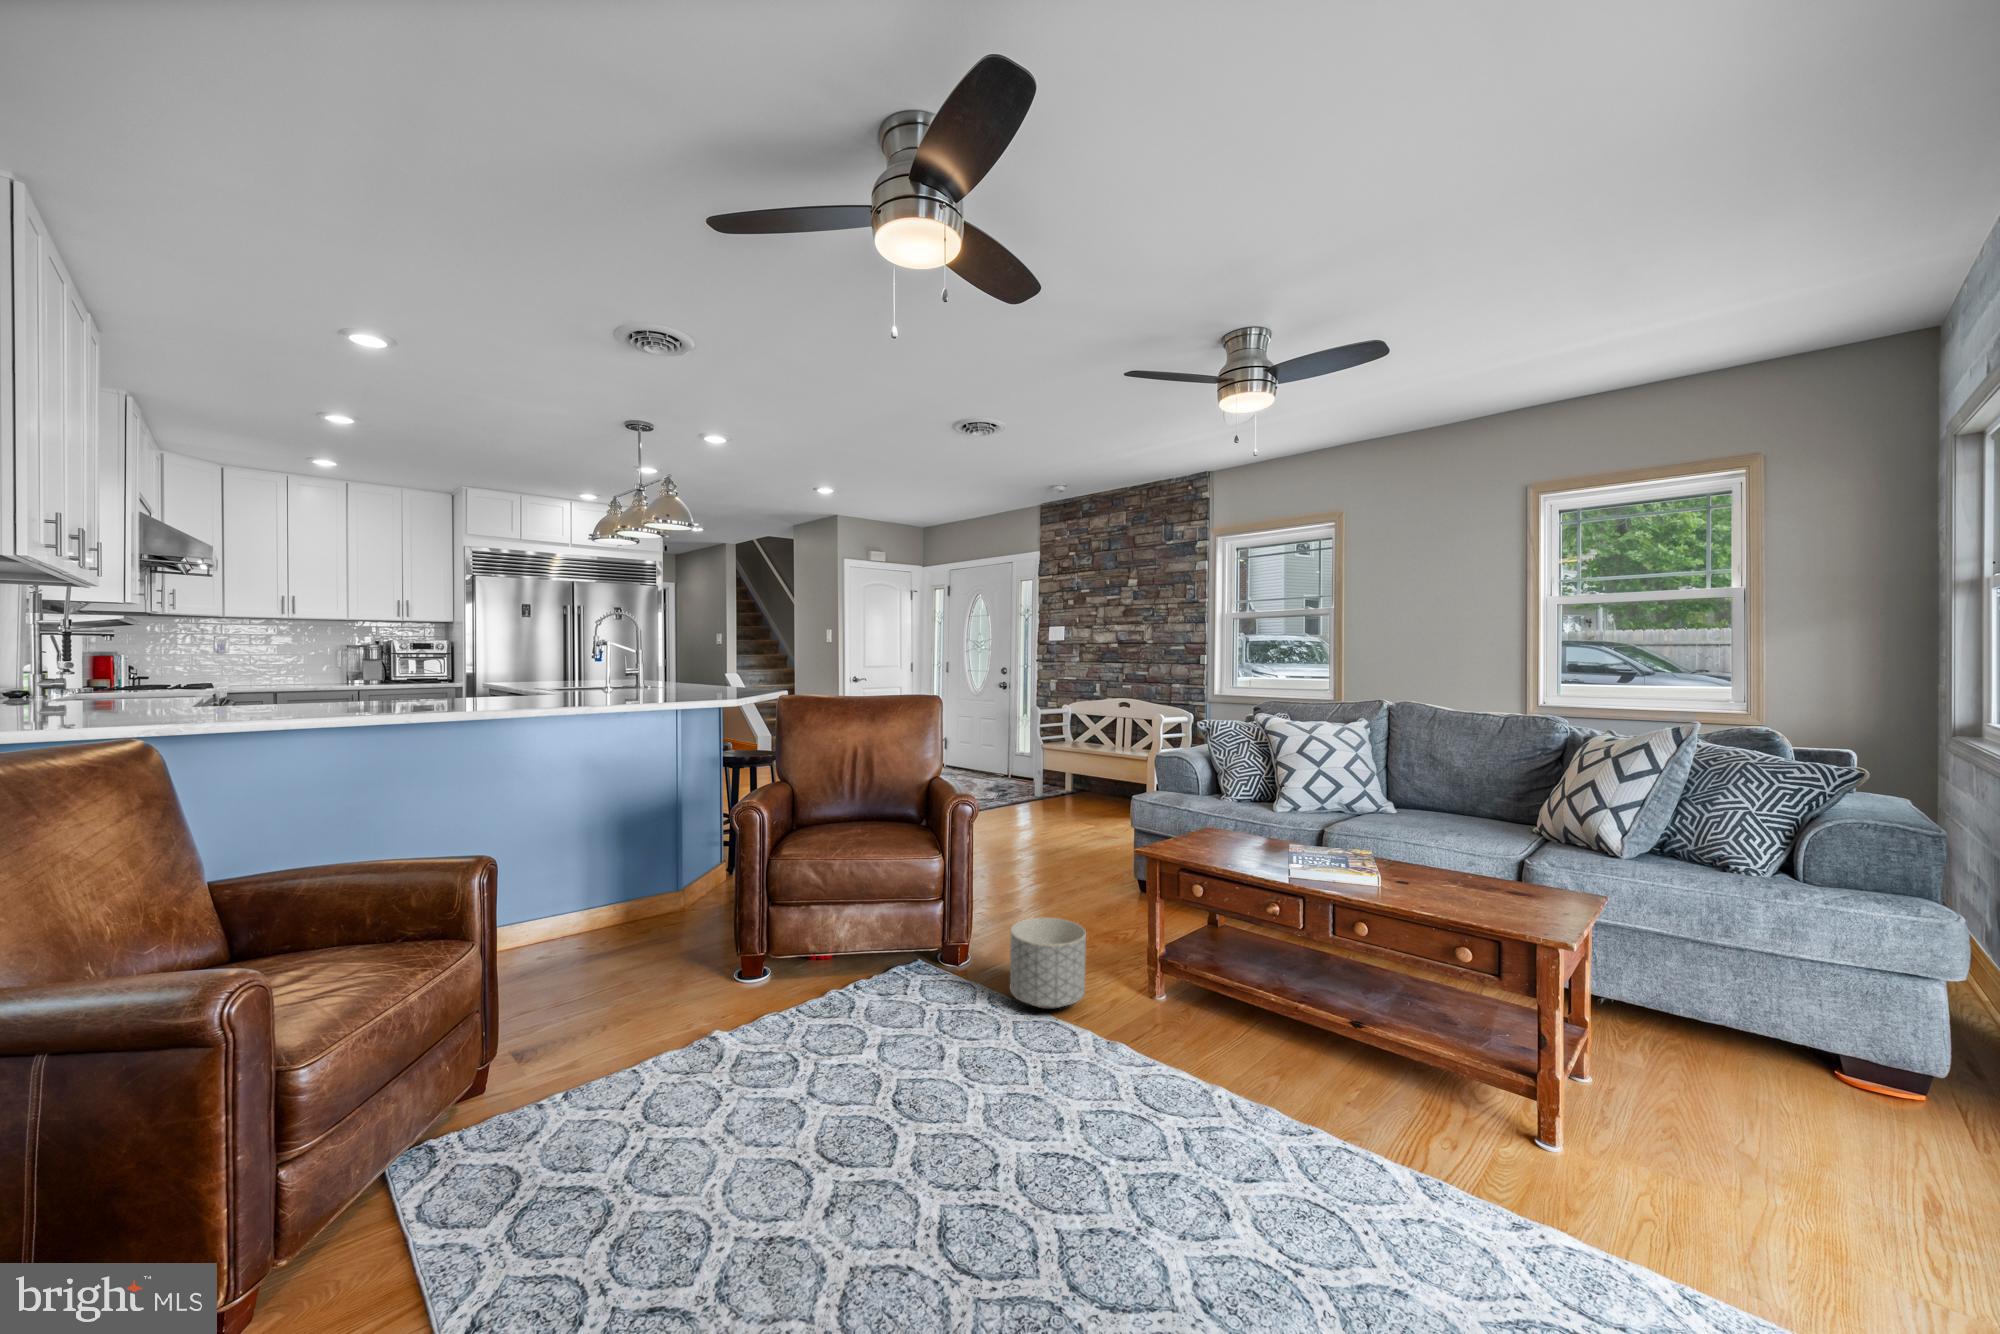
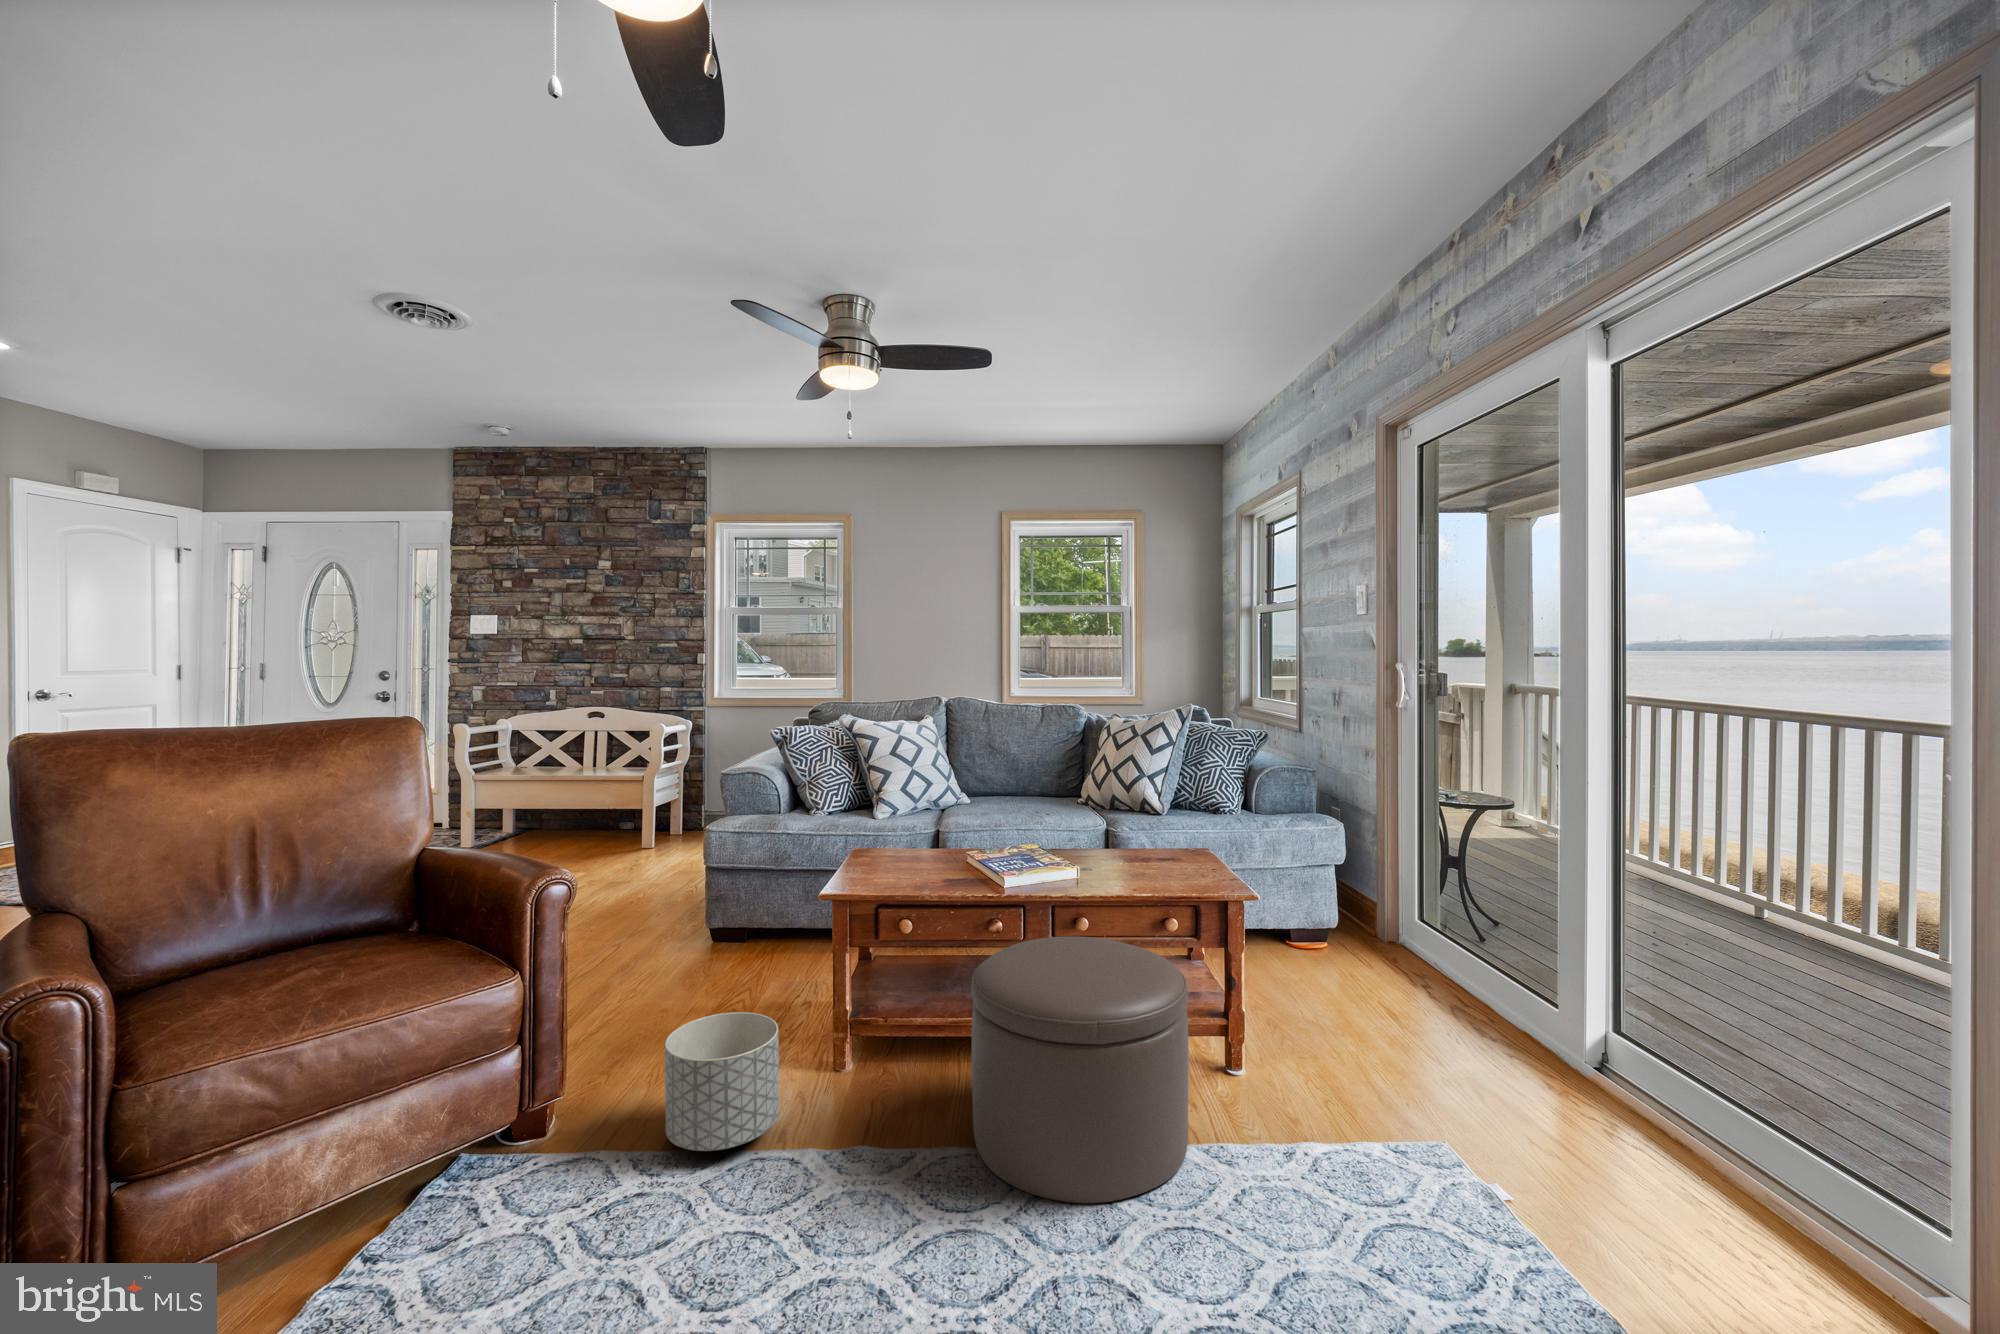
ottoman: none [1198,925,1408,1167] -> present [971,936,1189,1203]

